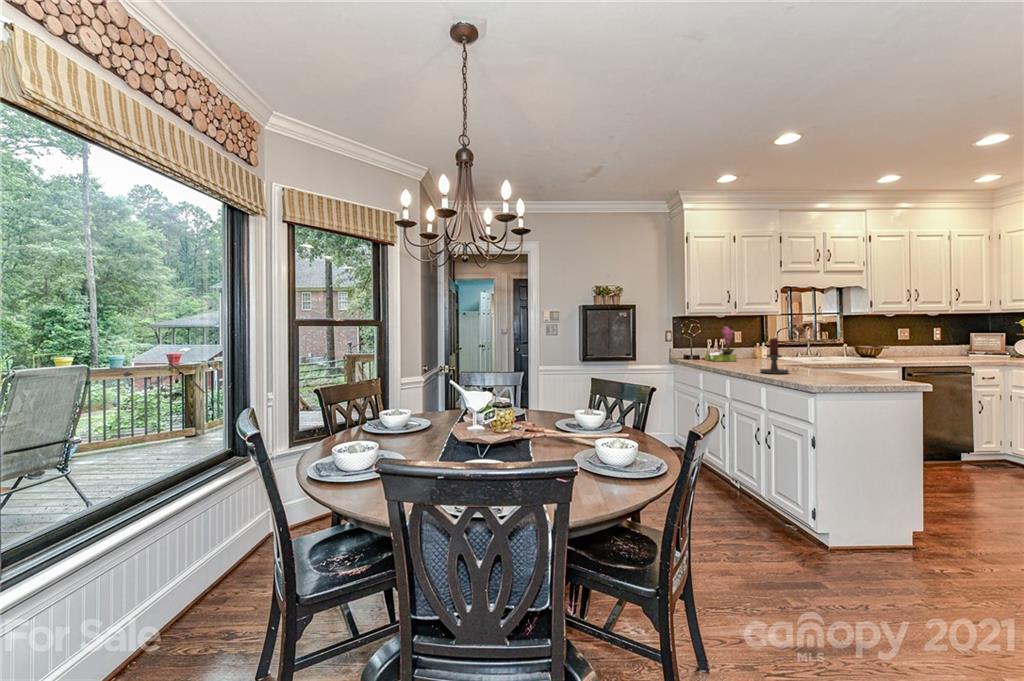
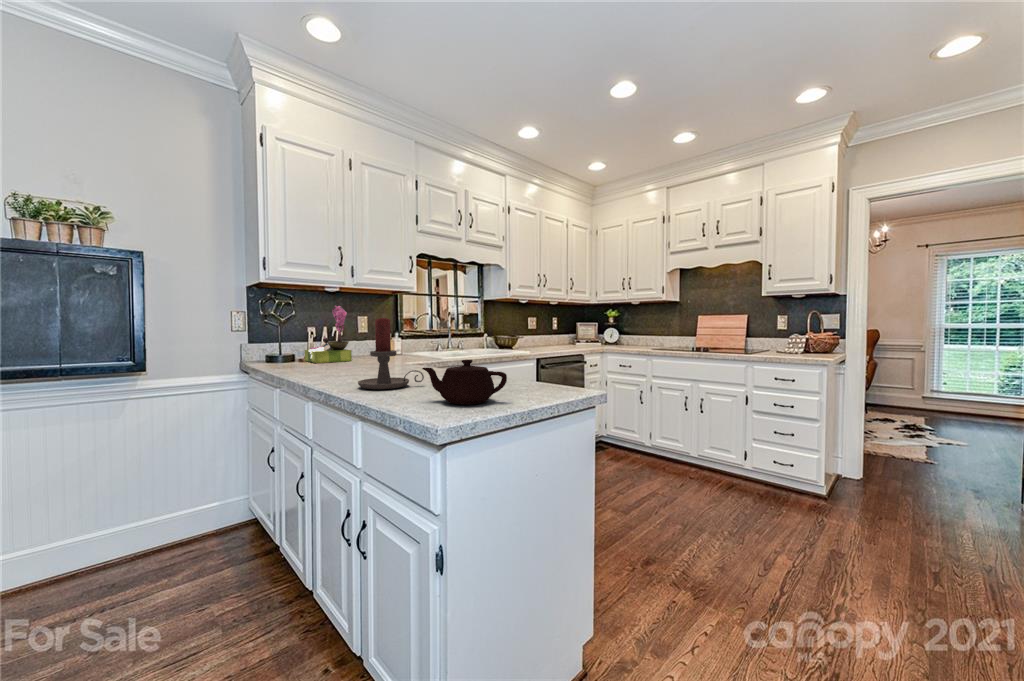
teapot: none [801,360,852,381] -> present [422,360,507,405]

